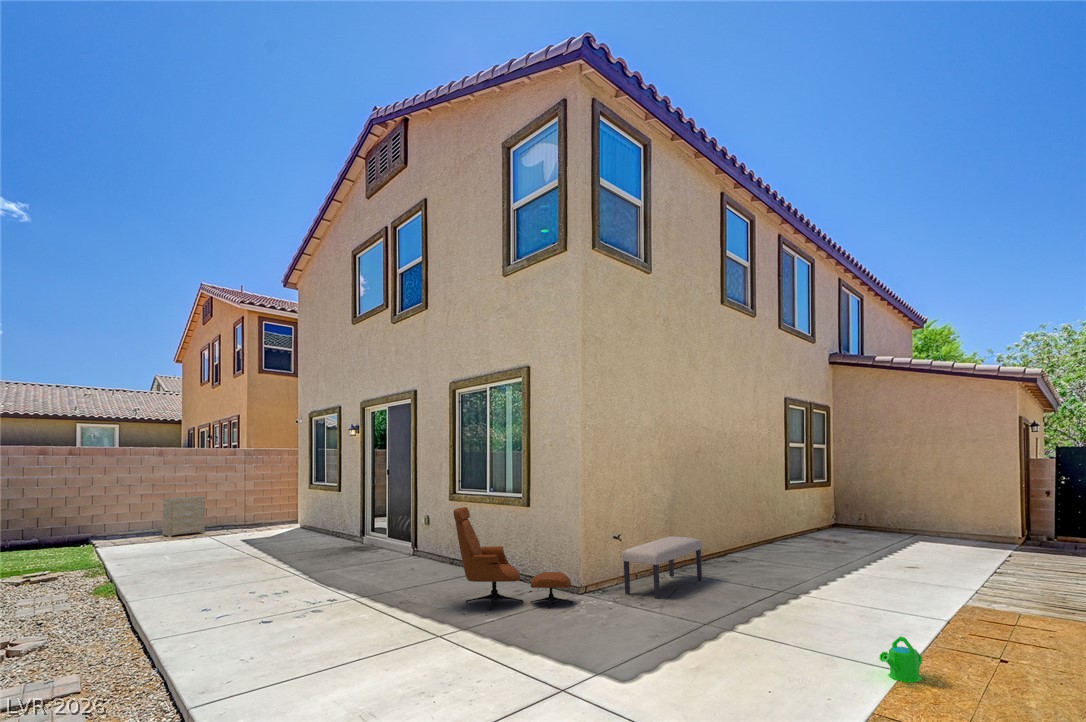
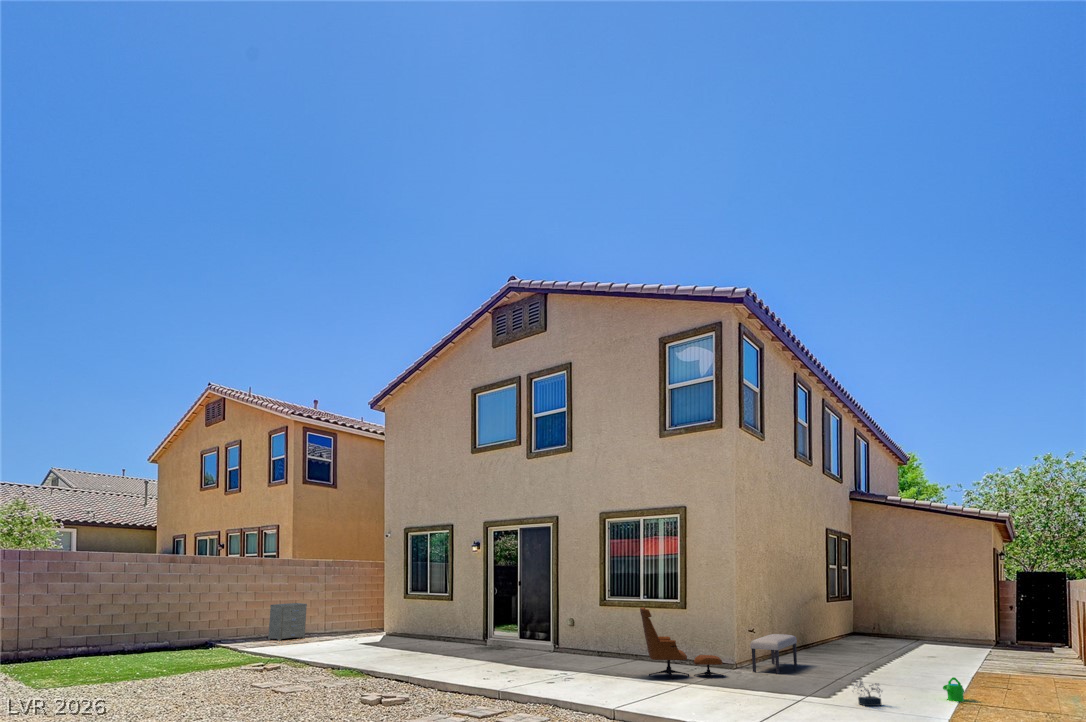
decorative plant: none [700,642,758,698] -> present [852,678,882,706]

